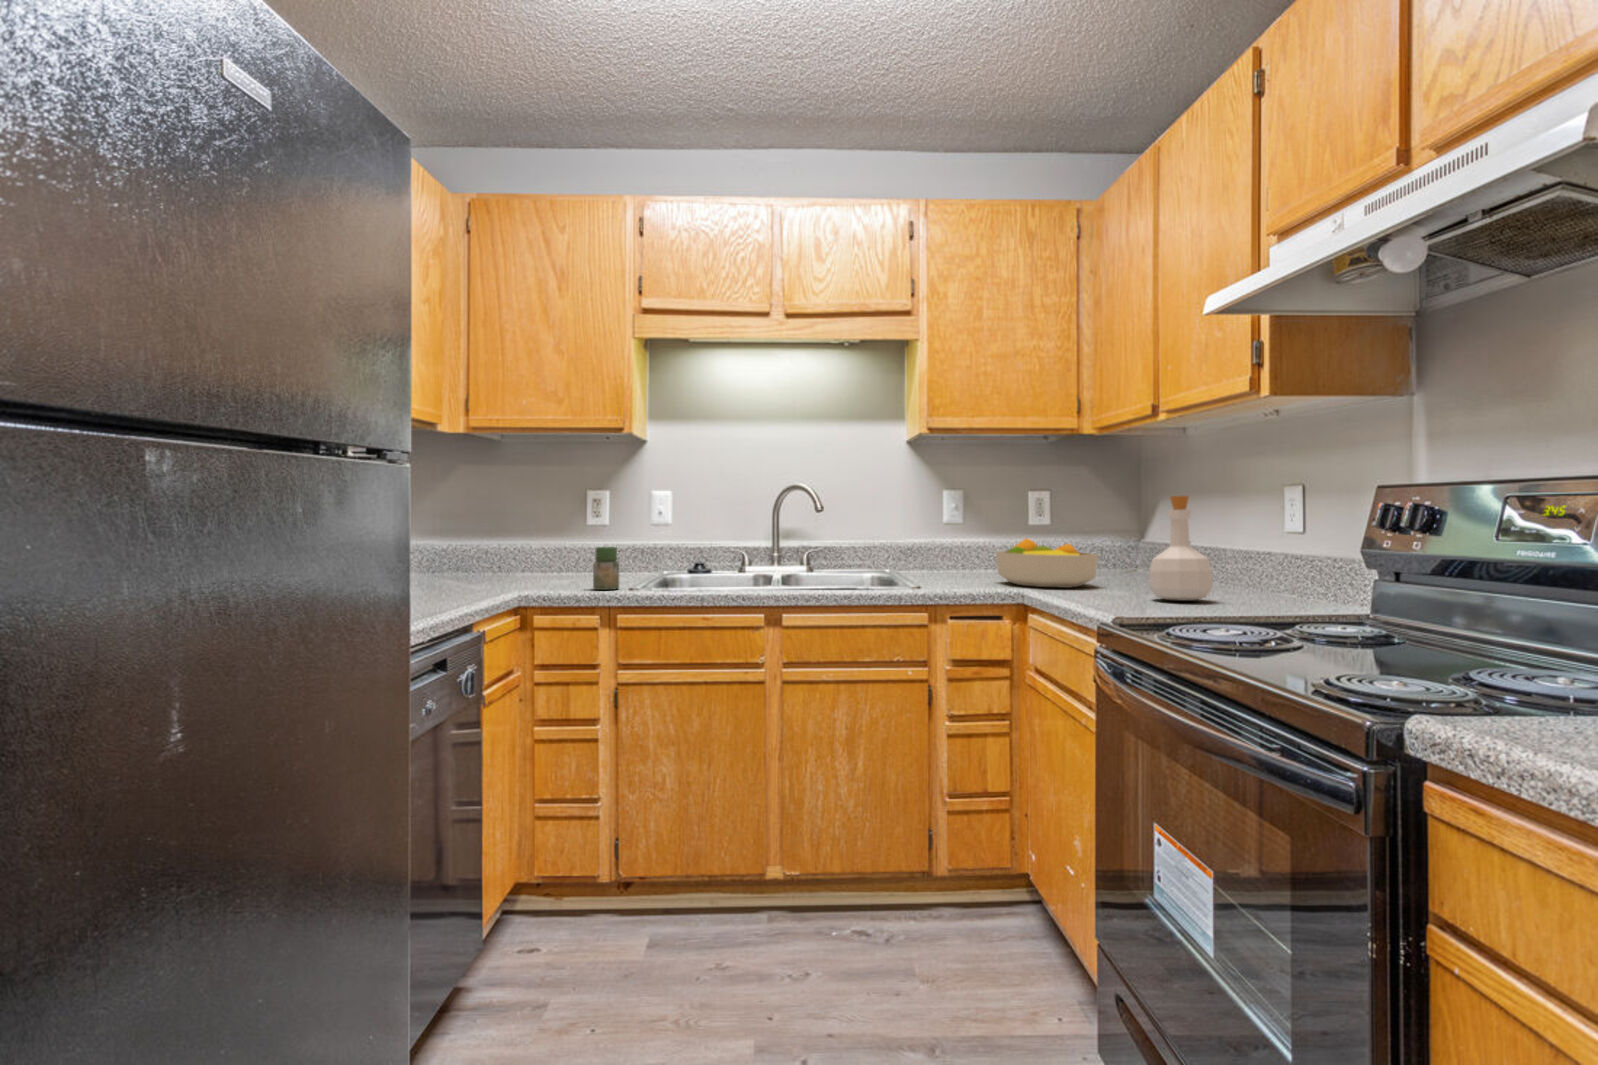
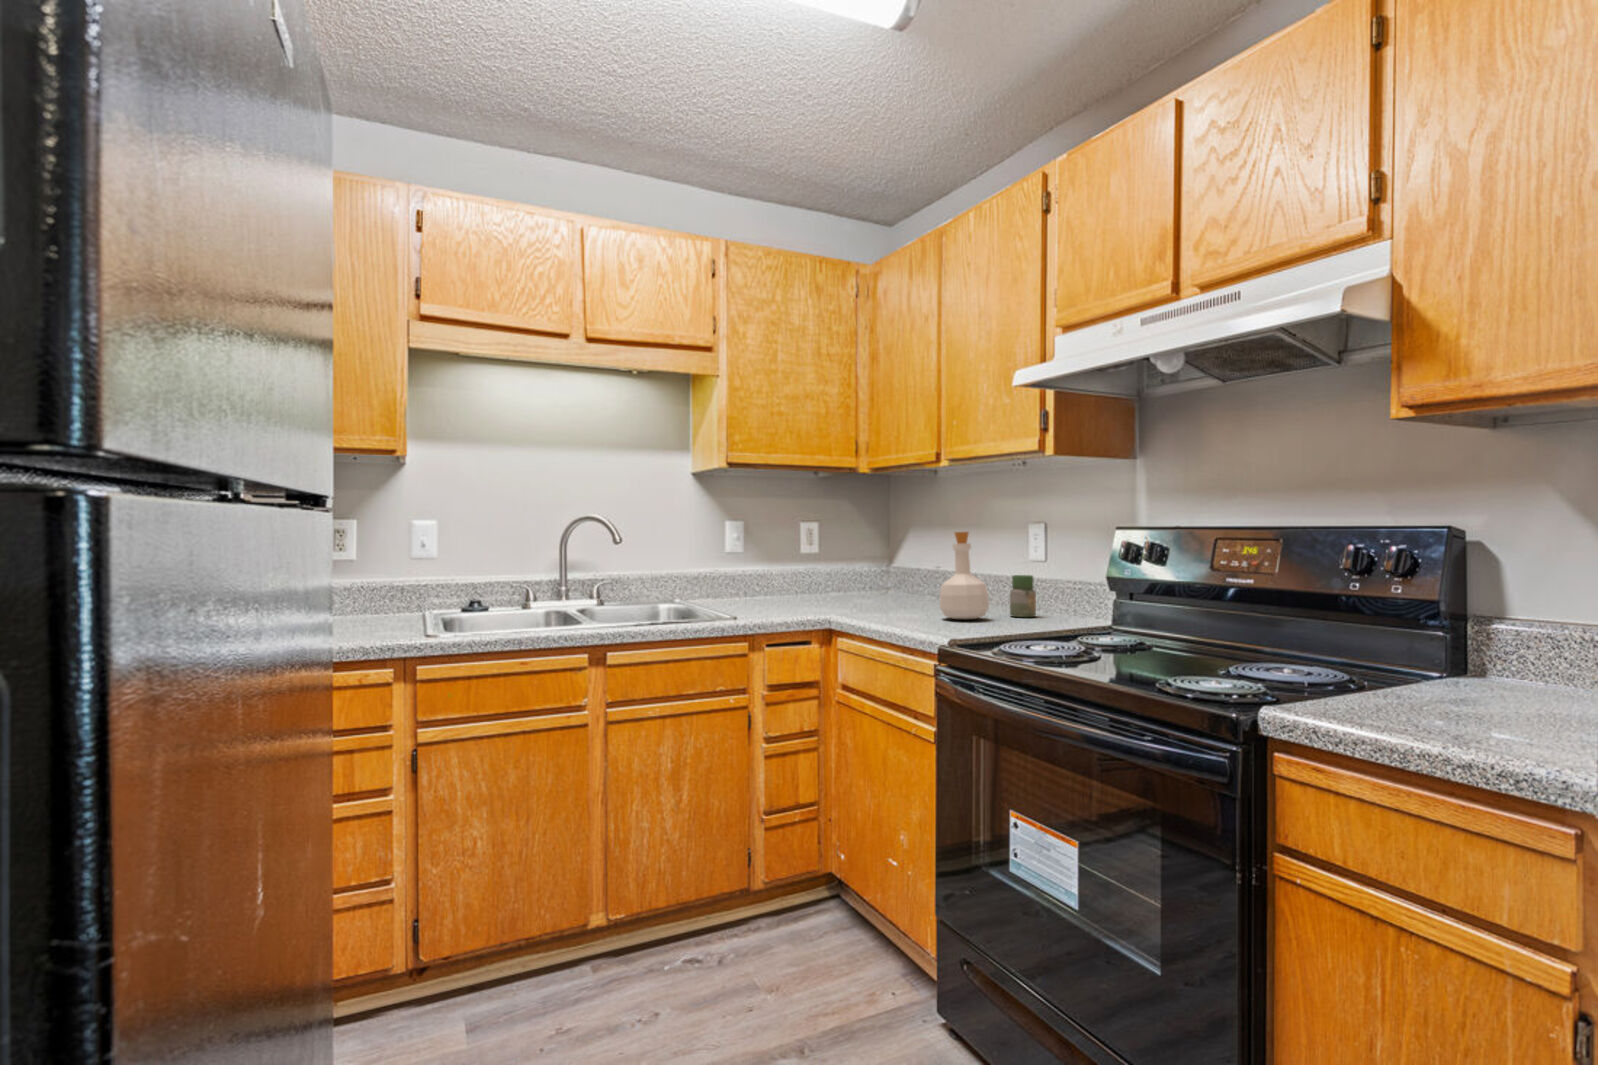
fruit bowl: present [996,538,1098,588] -> none [789,566,881,611]
jar: present [593,547,619,590] -> present [1010,575,1036,617]

